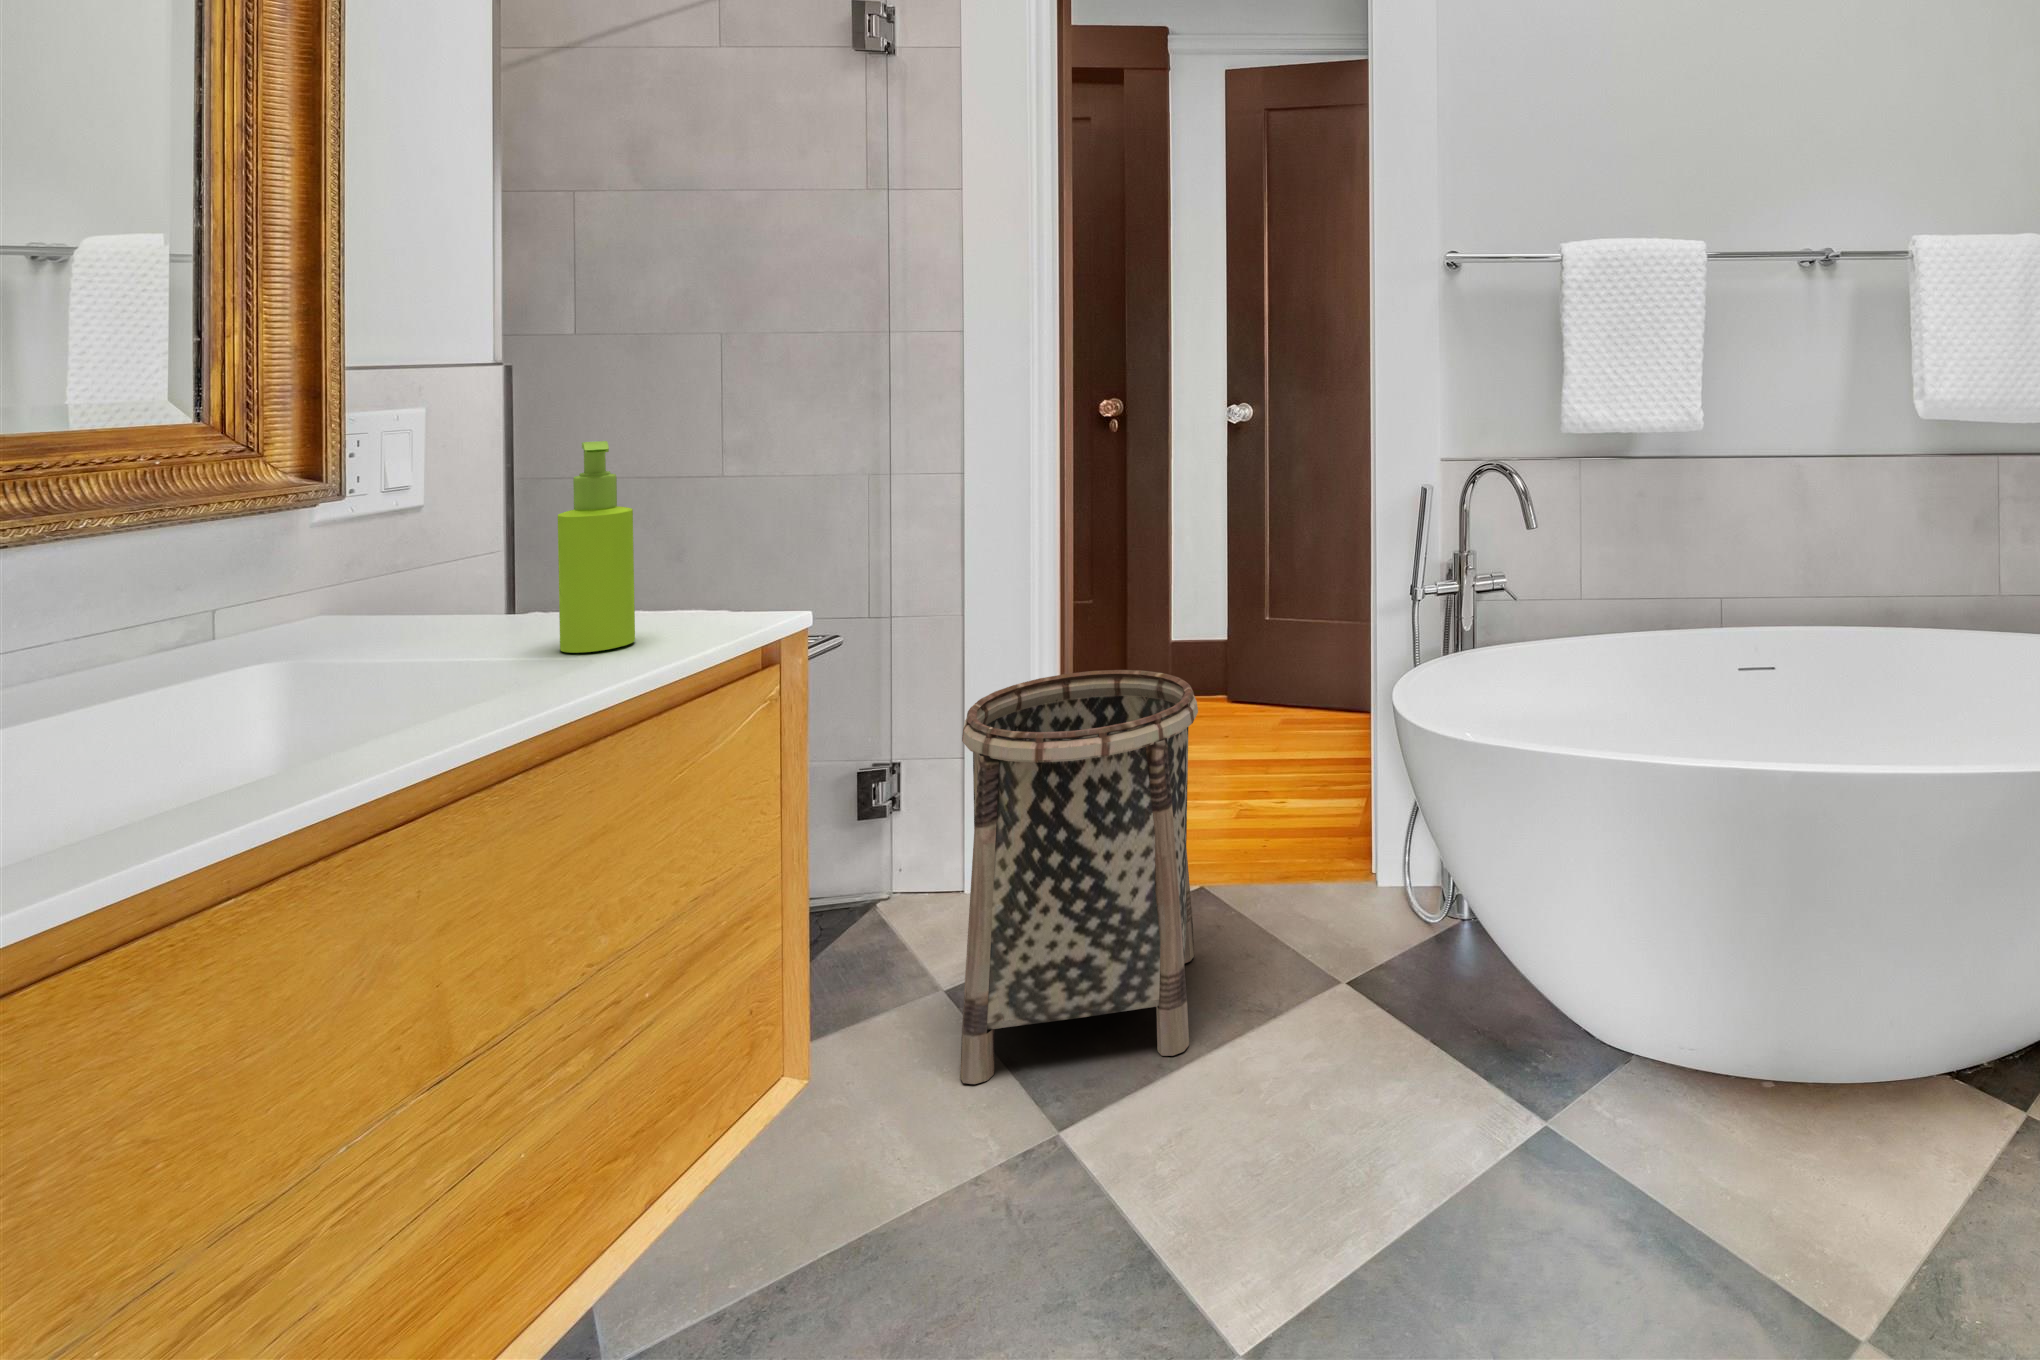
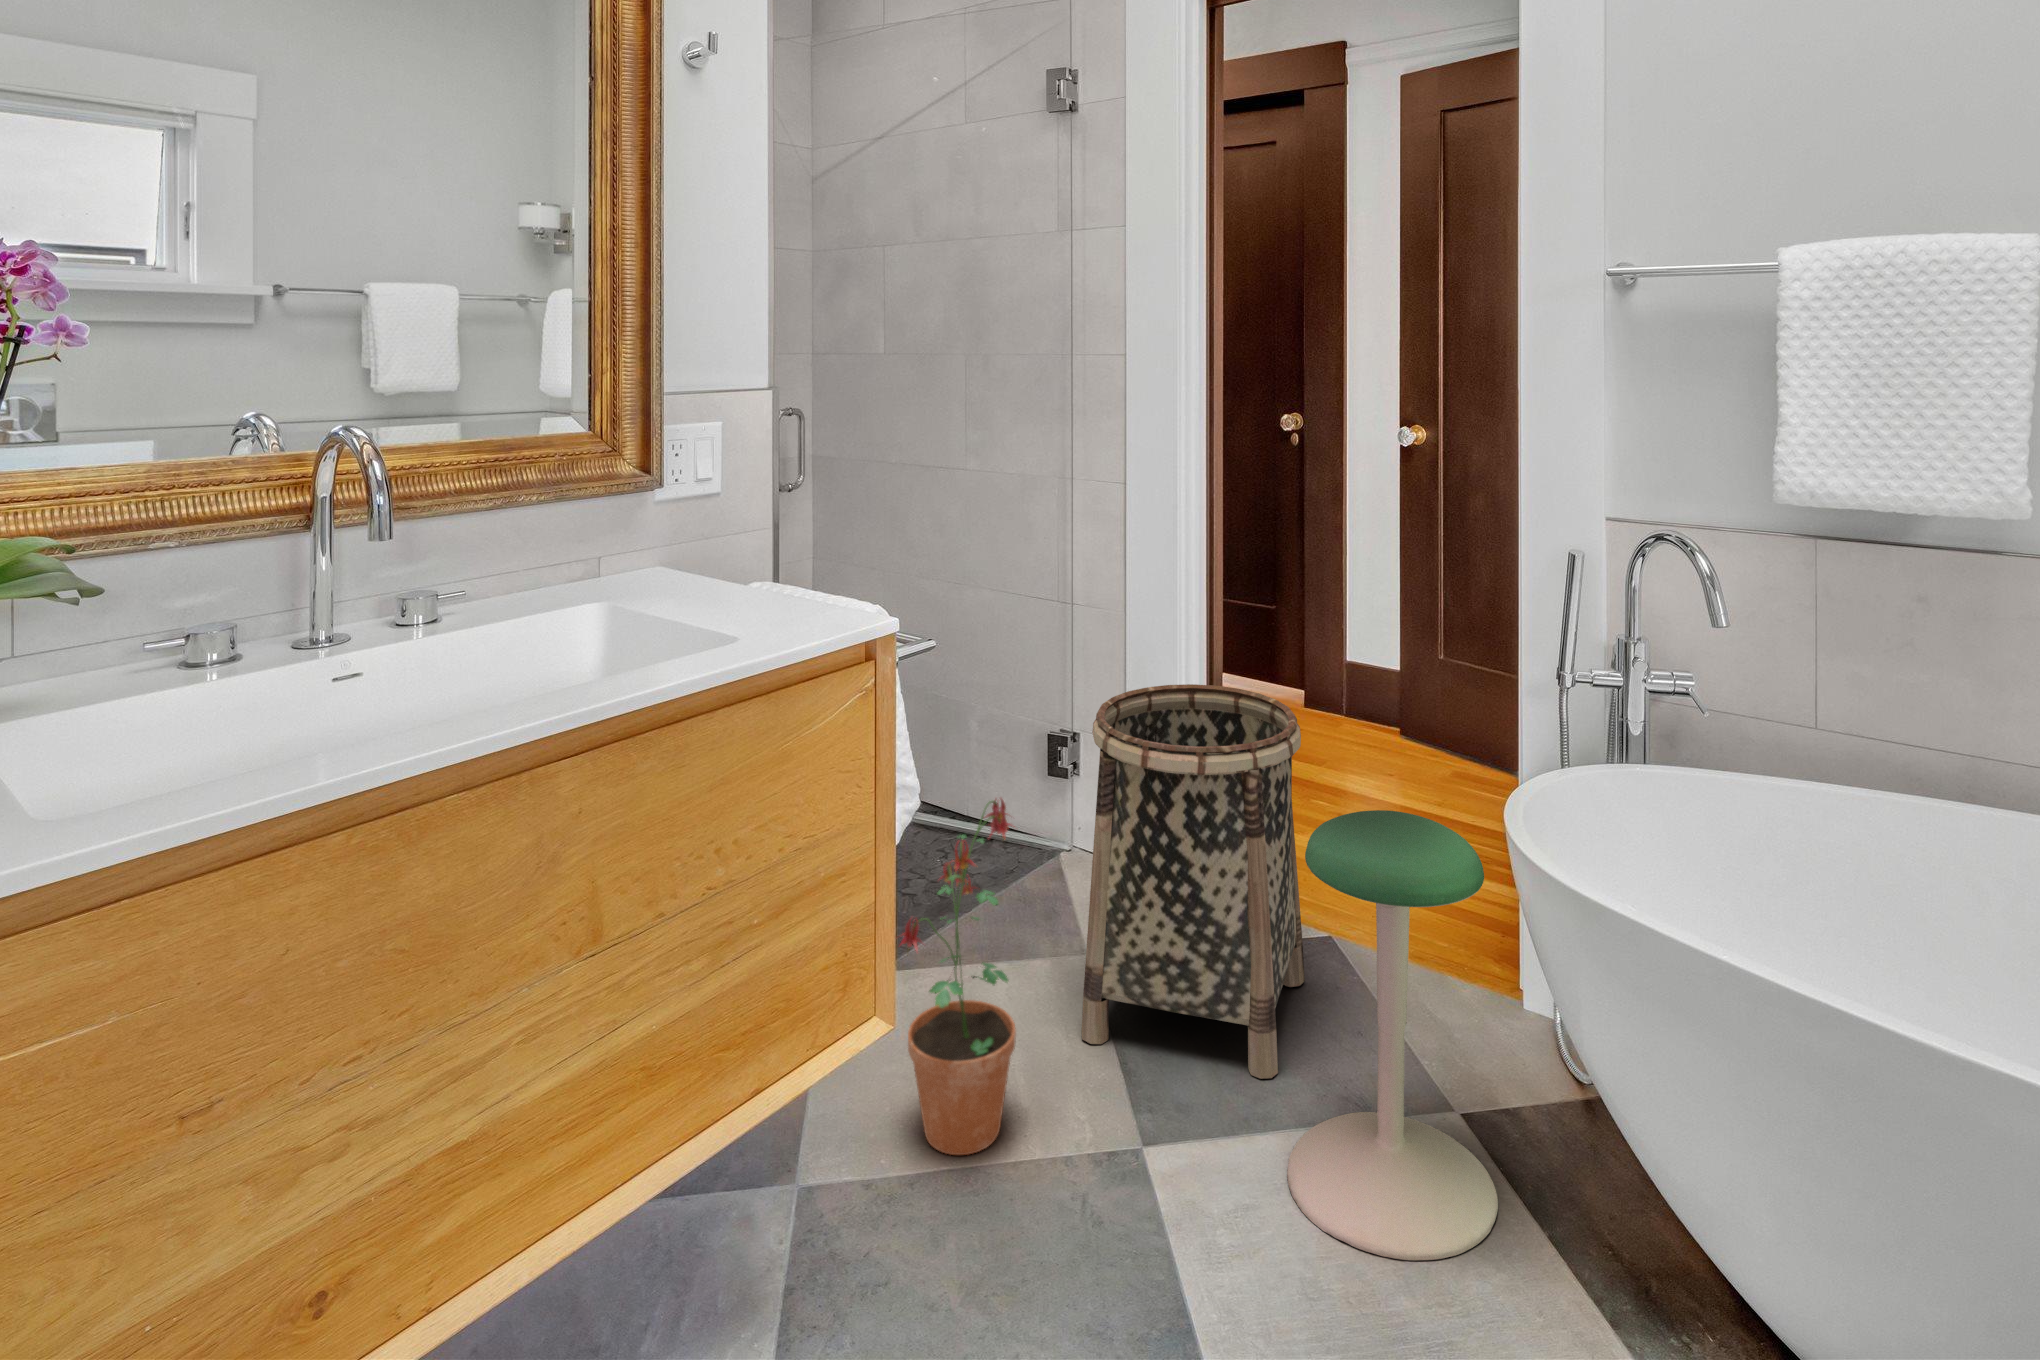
soap dispenser: present [558,441,635,653] -> none [755,466,804,630]
stool: none [1221,746,1418,1166] -> present [1287,810,1498,1260]
potted plant: none [742,824,906,1255] -> present [898,799,1016,1155]

